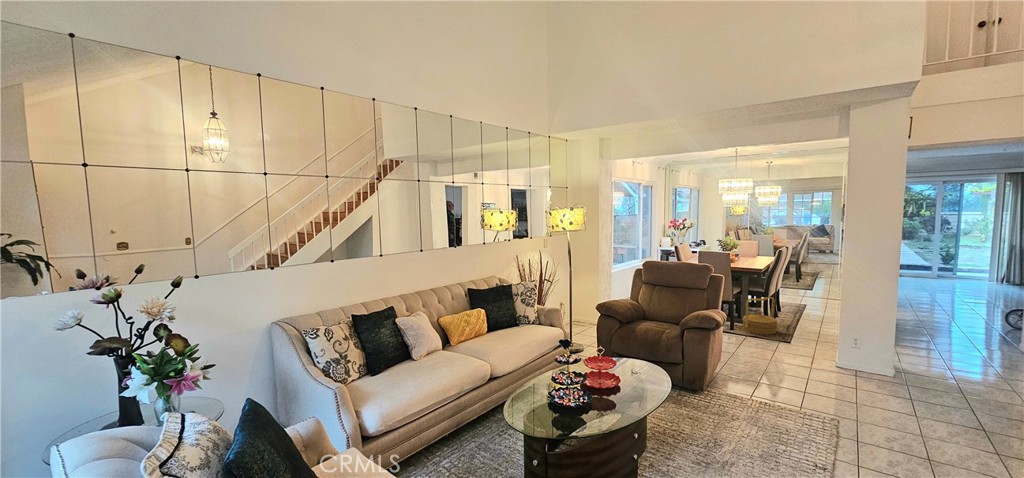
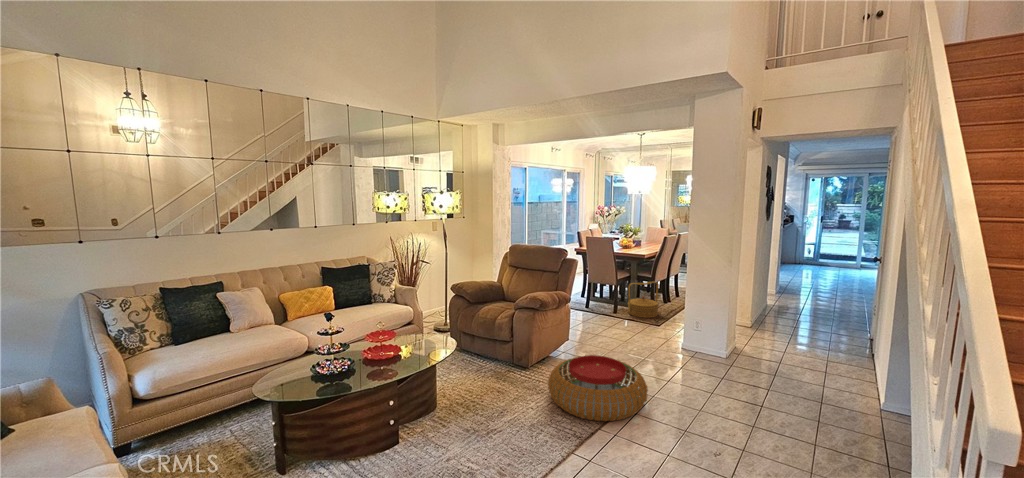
pouf: none [743,379,867,451] -> present [548,355,648,421]

